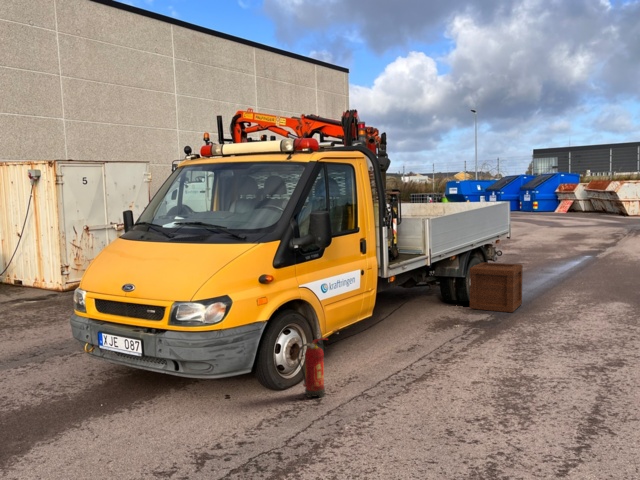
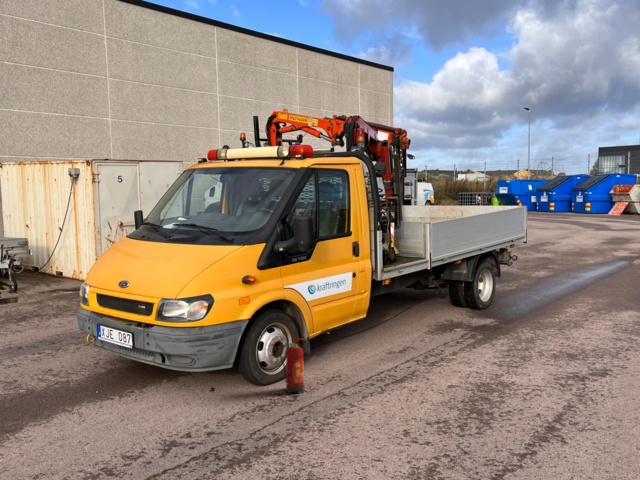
wooden crate: present [470,262,523,313] -> none [477,267,532,318]

